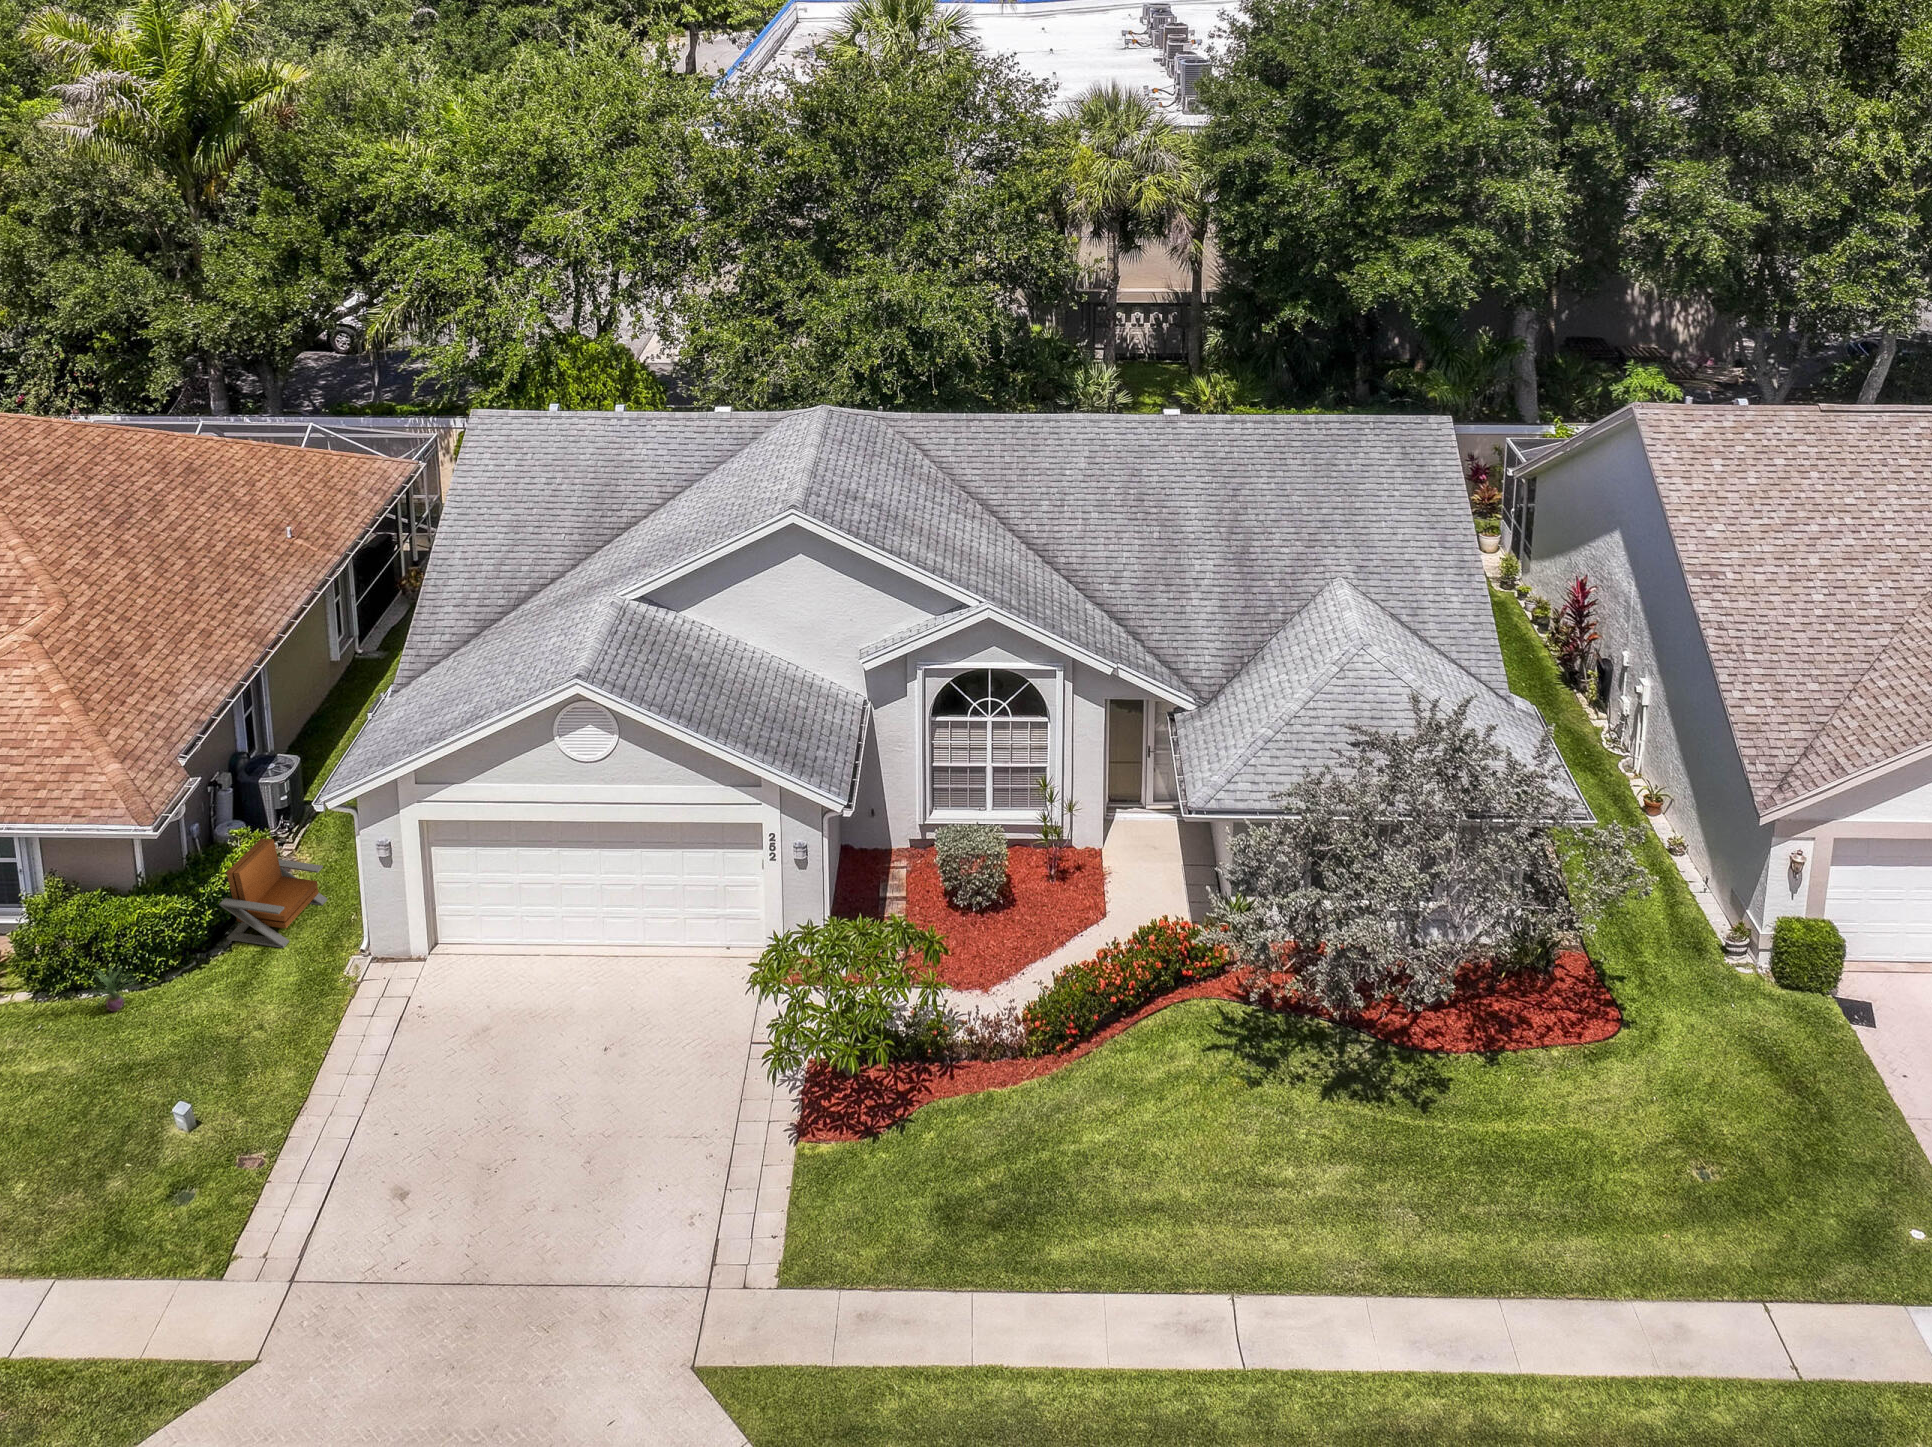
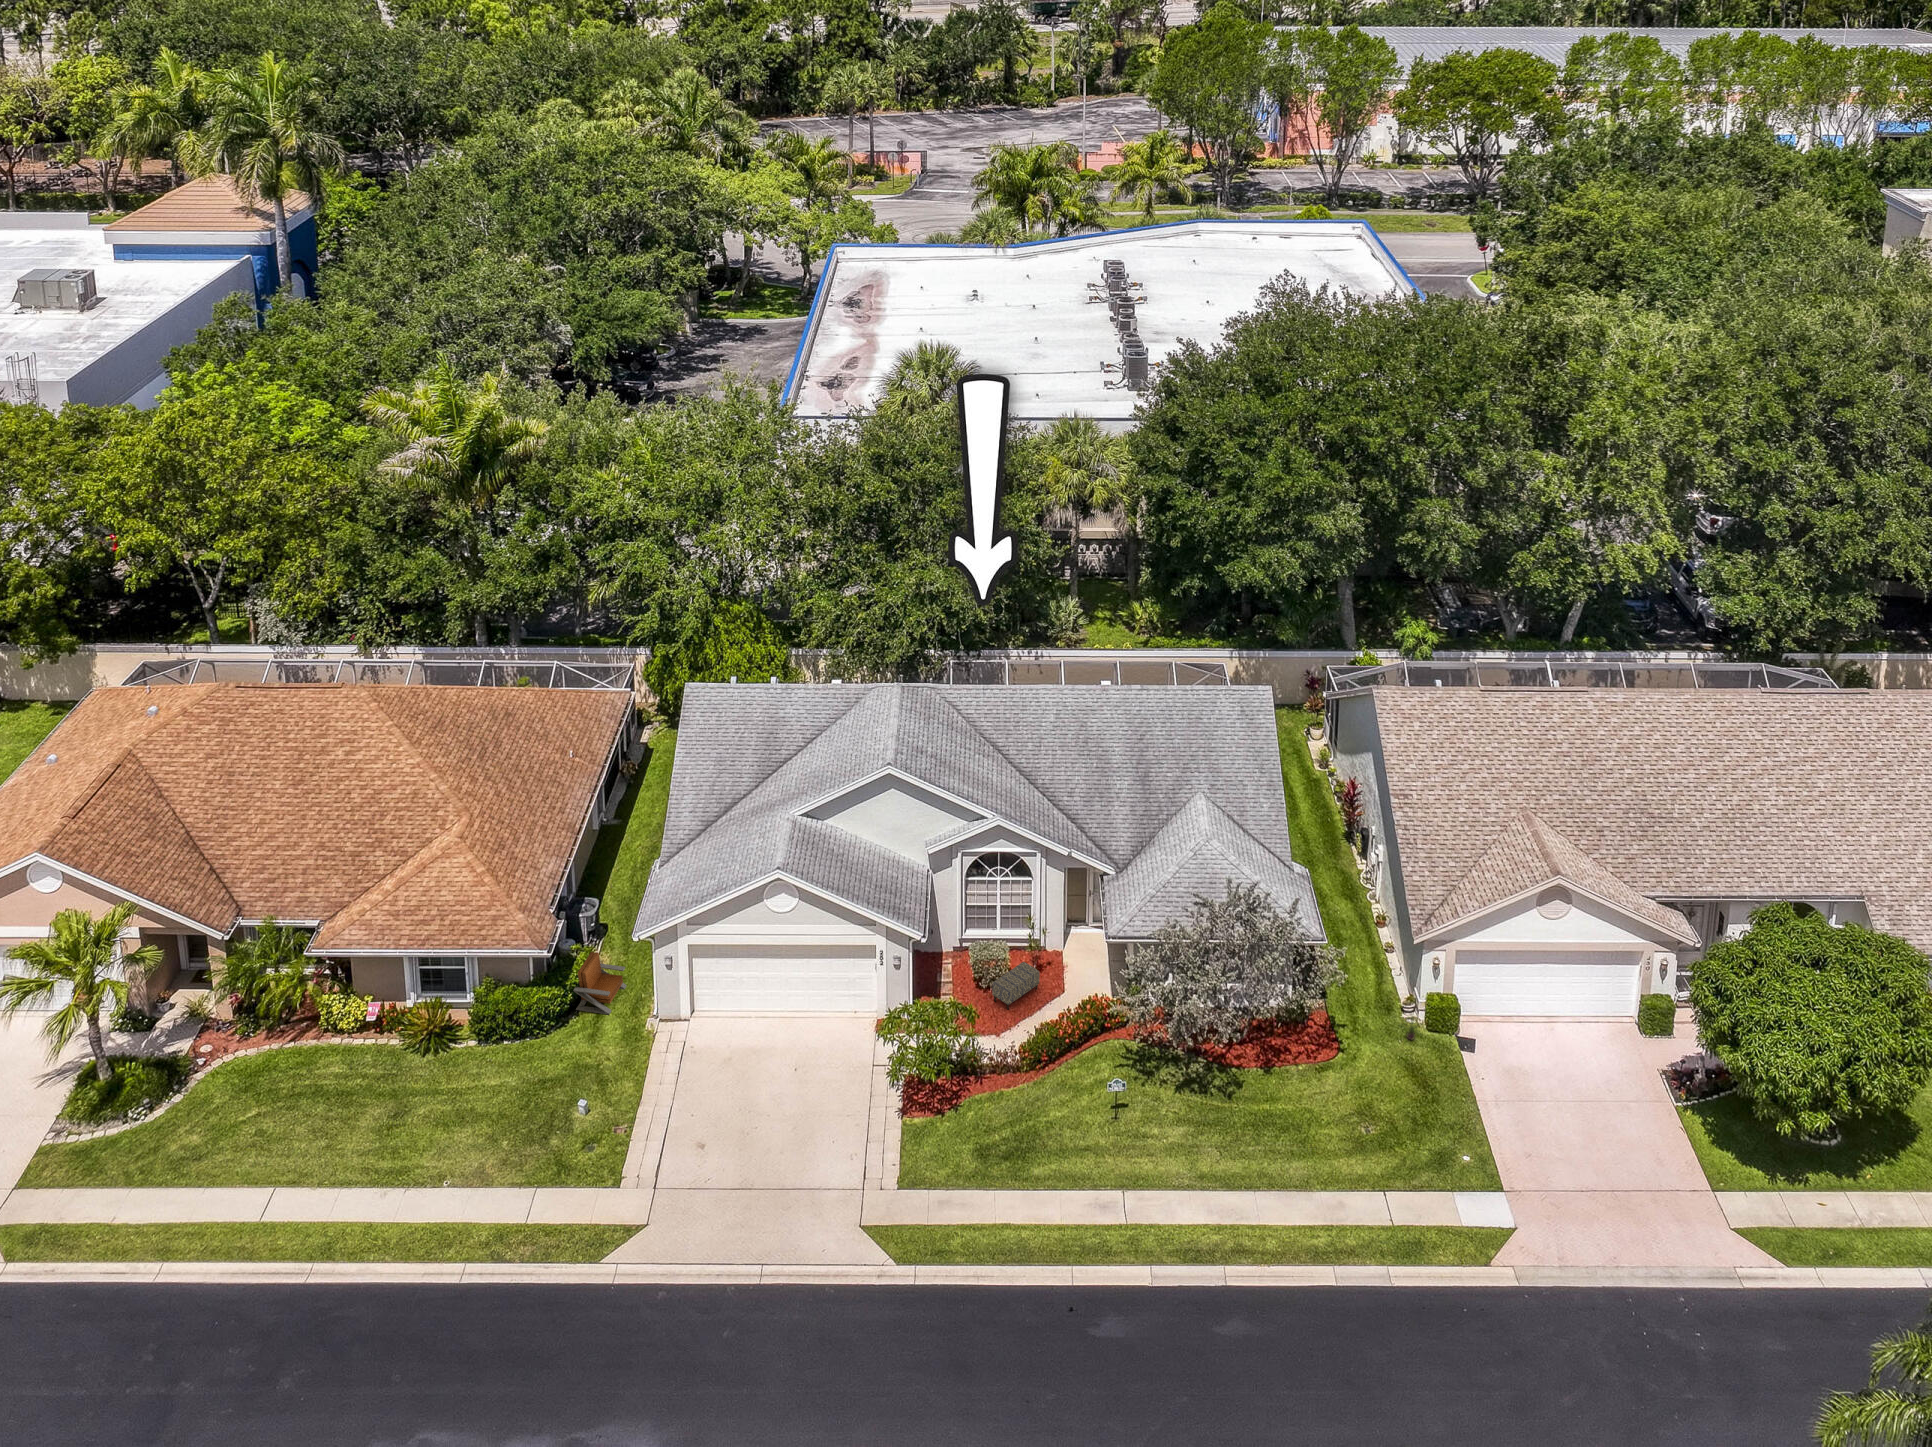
bench: none [975,861,1060,945] -> present [992,962,1040,1010]
decorative plant: present [88,966,127,1012] -> present [1406,1016,1420,1040]

